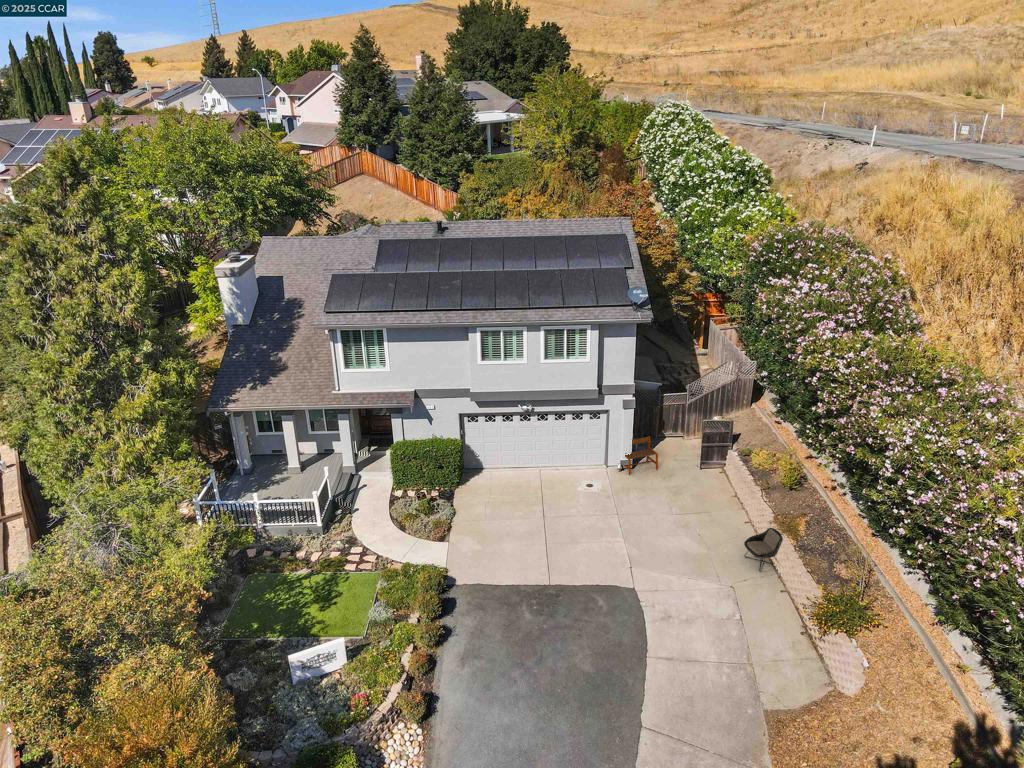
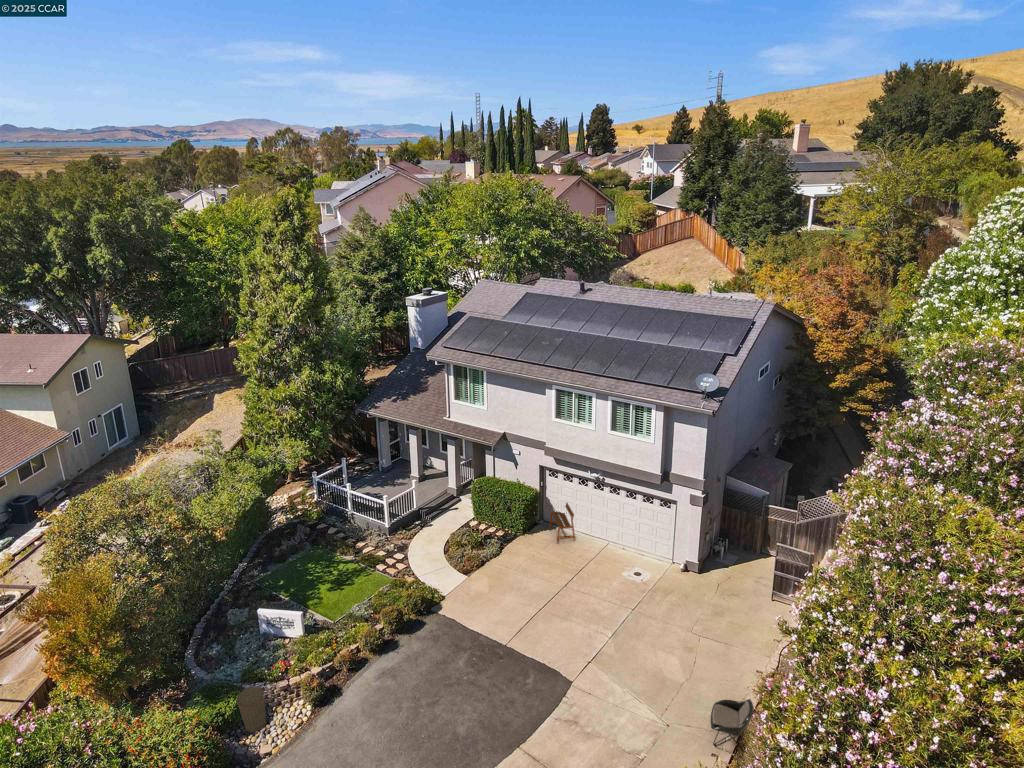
bench: present [624,436,658,475] -> present [550,503,575,543]
trash can: none [389,706,419,756] -> present [237,687,266,732]

